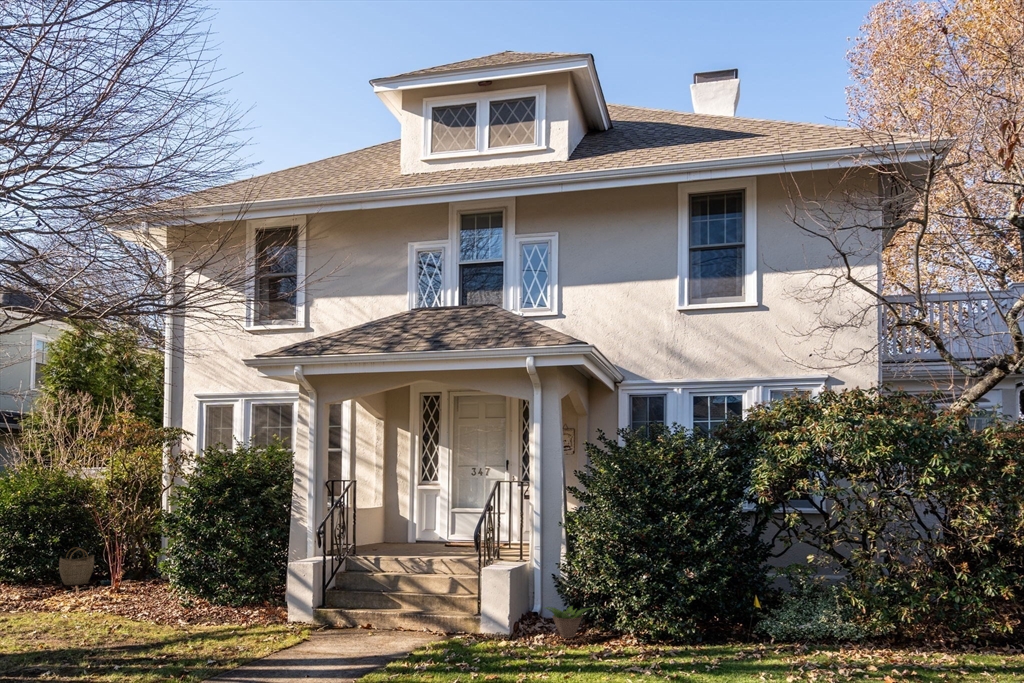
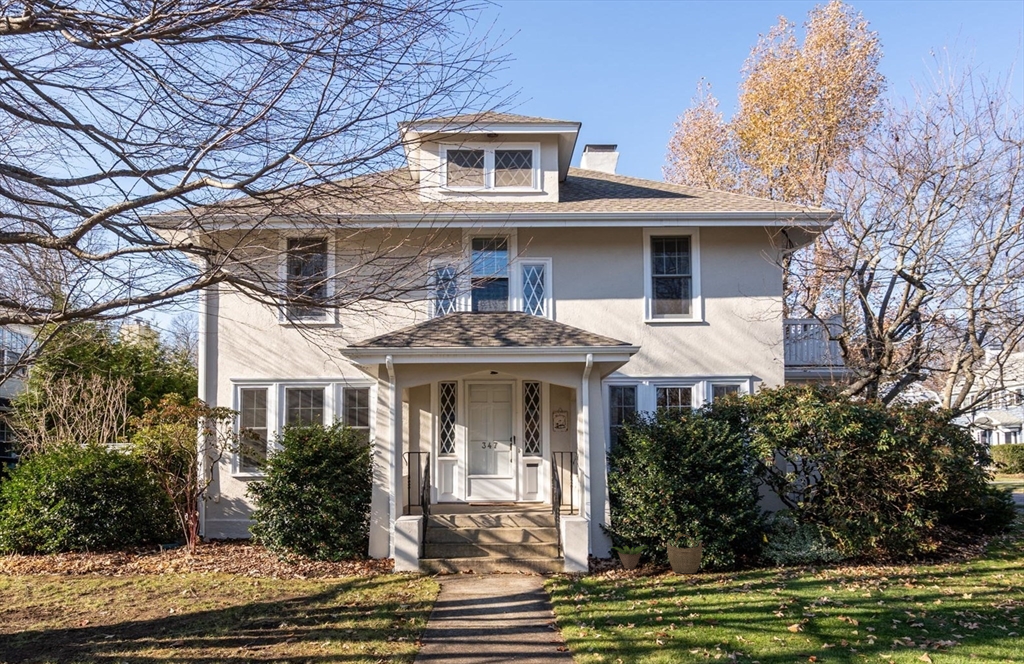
woven basket: present [59,547,94,586] -> present [667,535,702,574]

